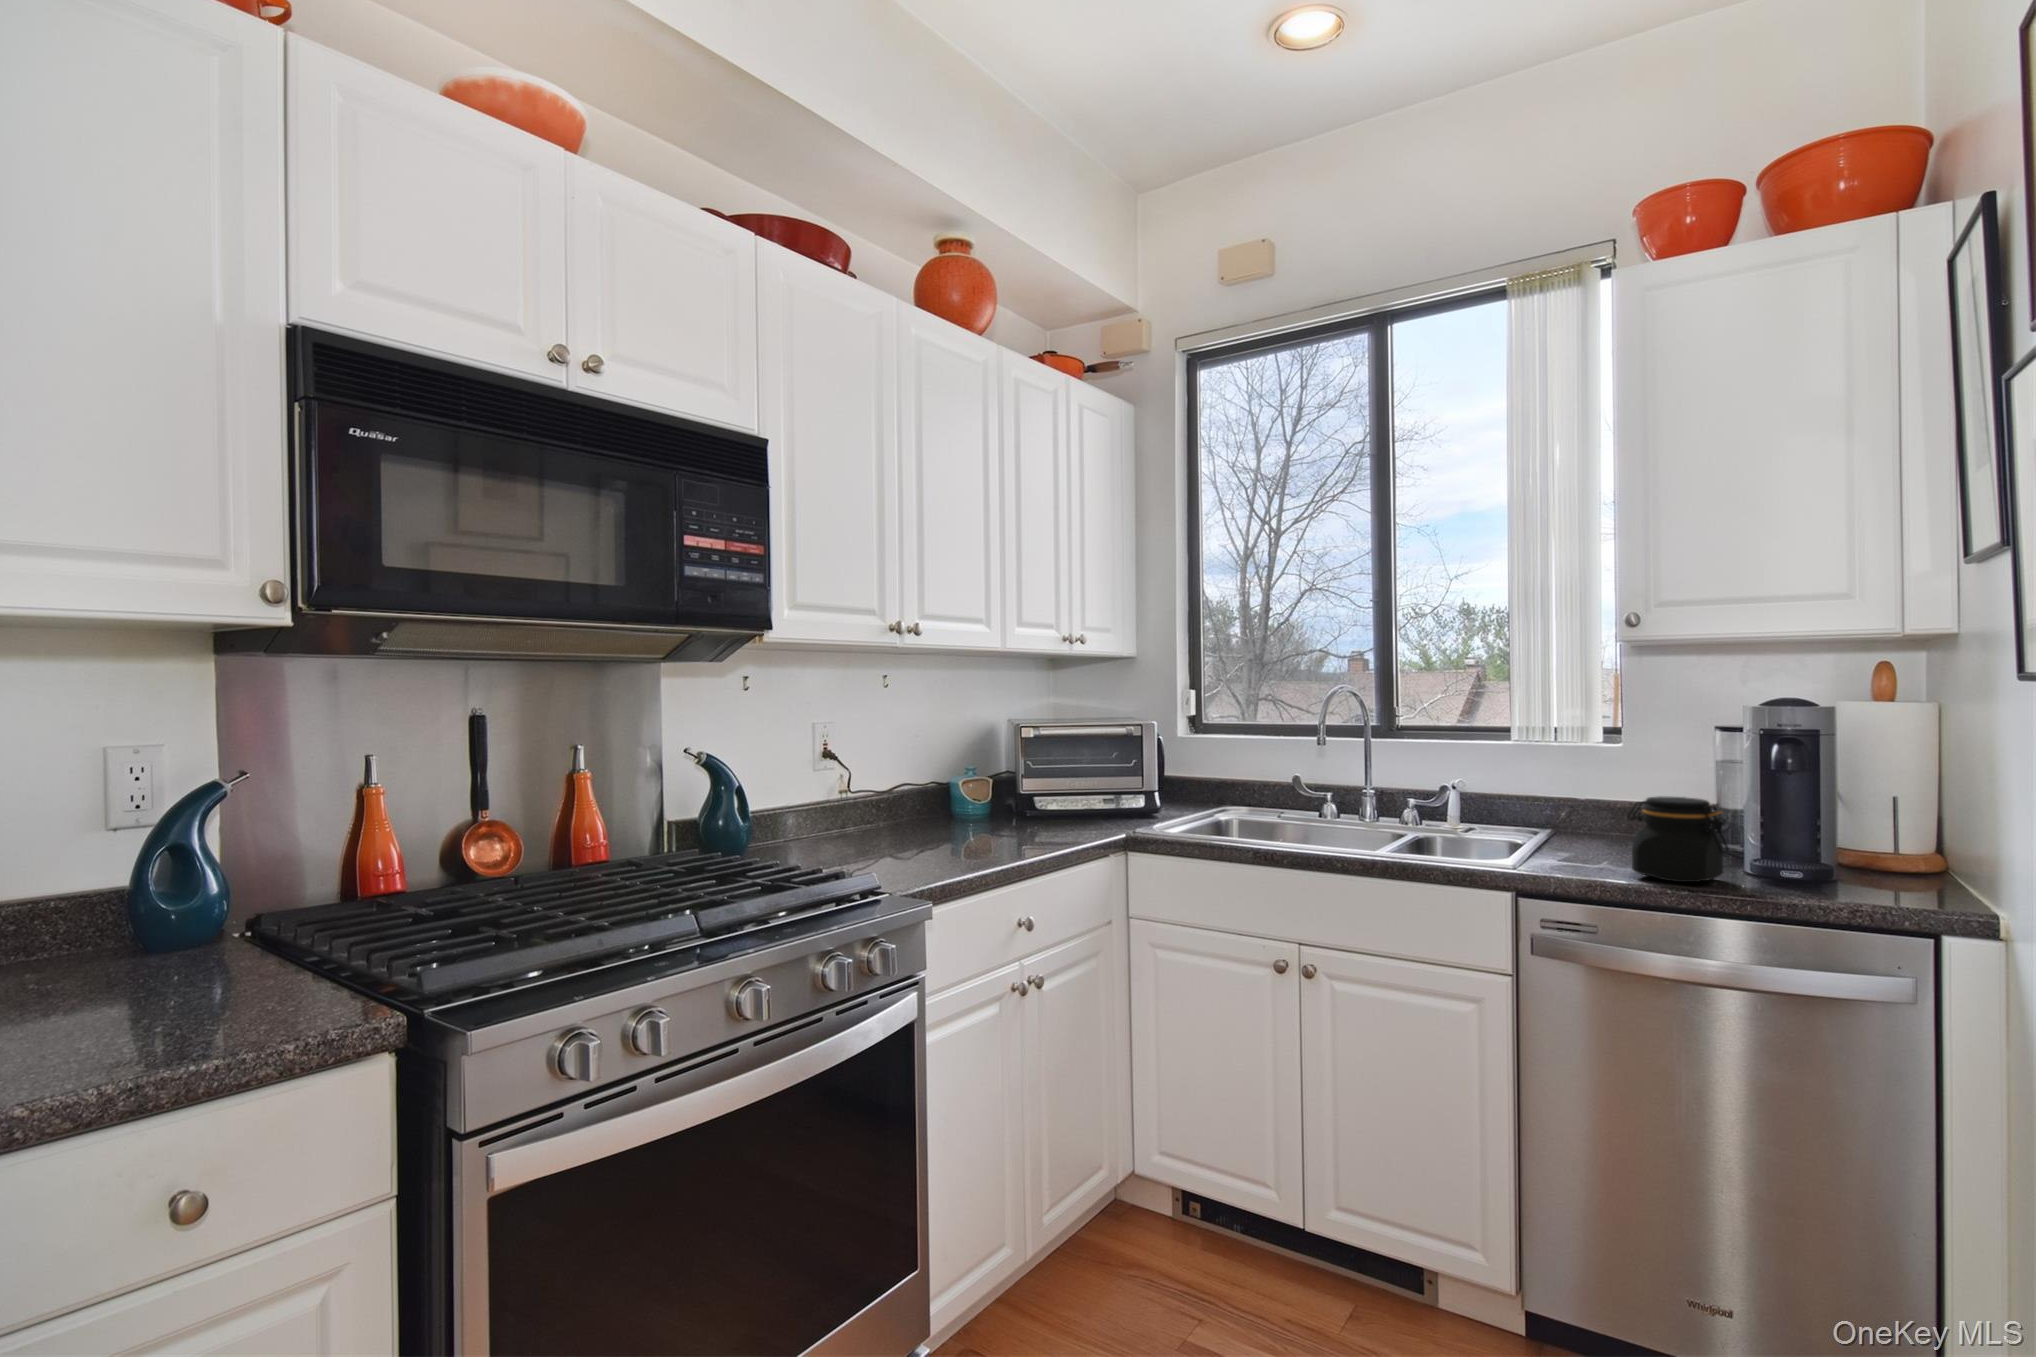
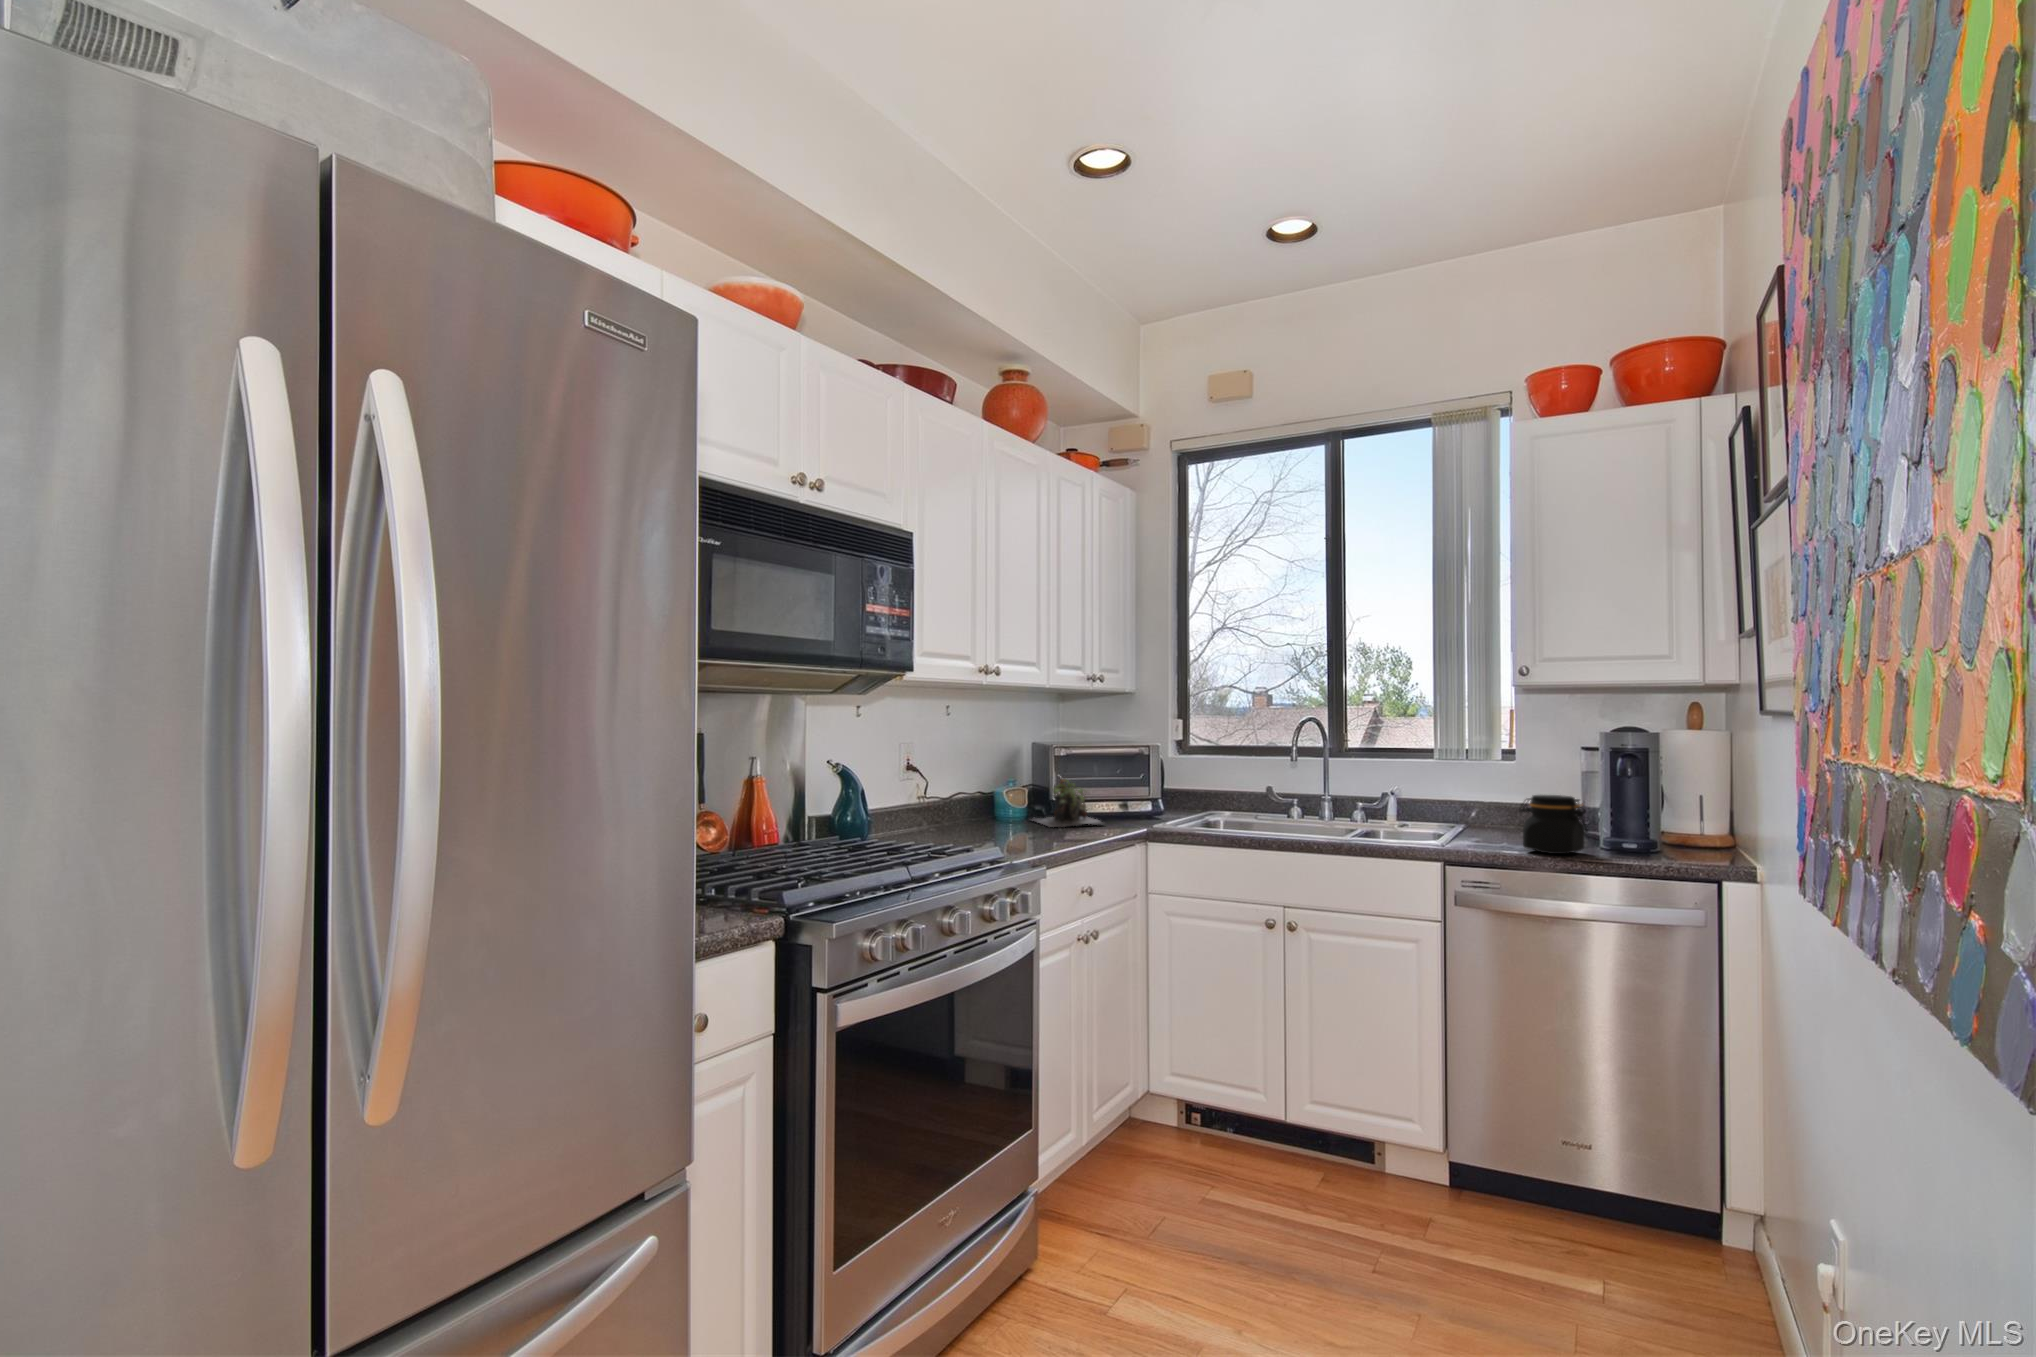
plant: none [981,767,1075,833] -> present [1032,778,1104,827]

